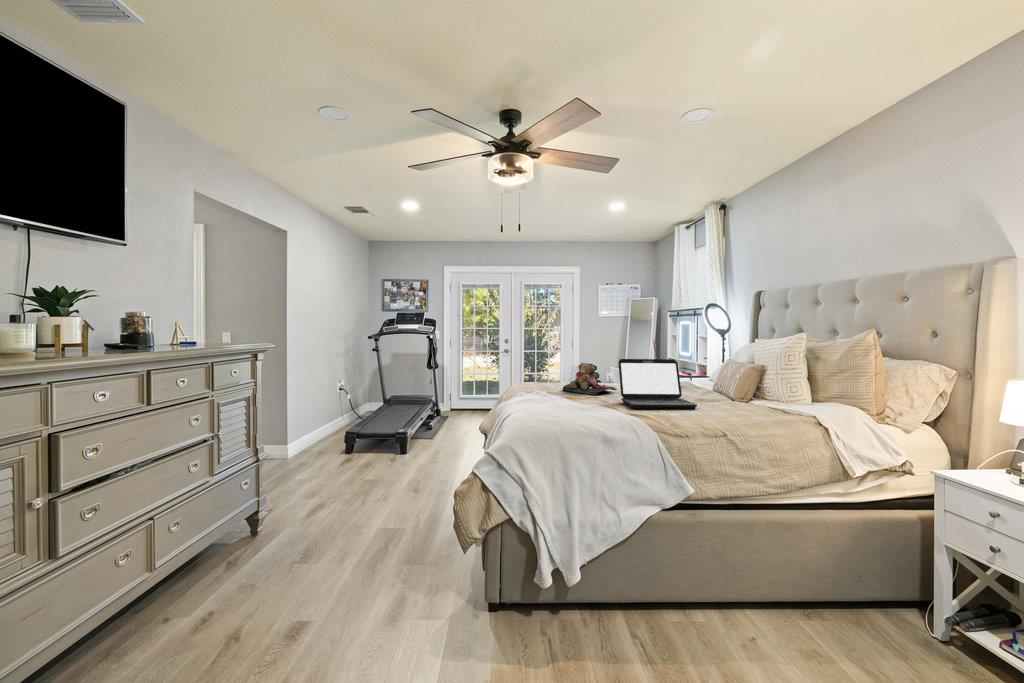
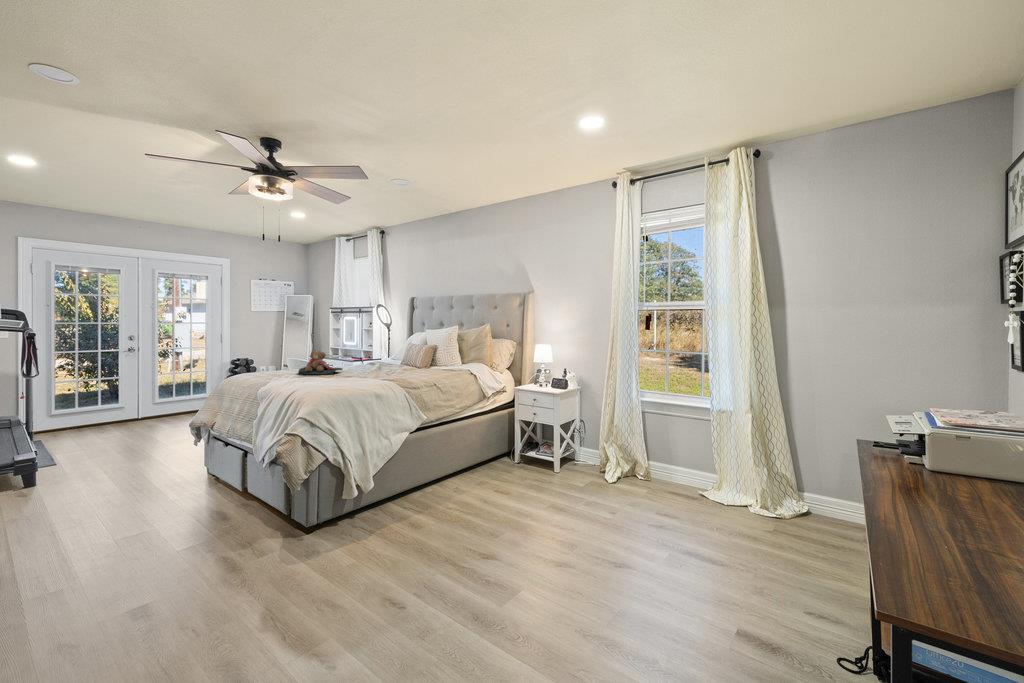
laptop: present [619,359,697,409] -> none [354,344,411,378]

